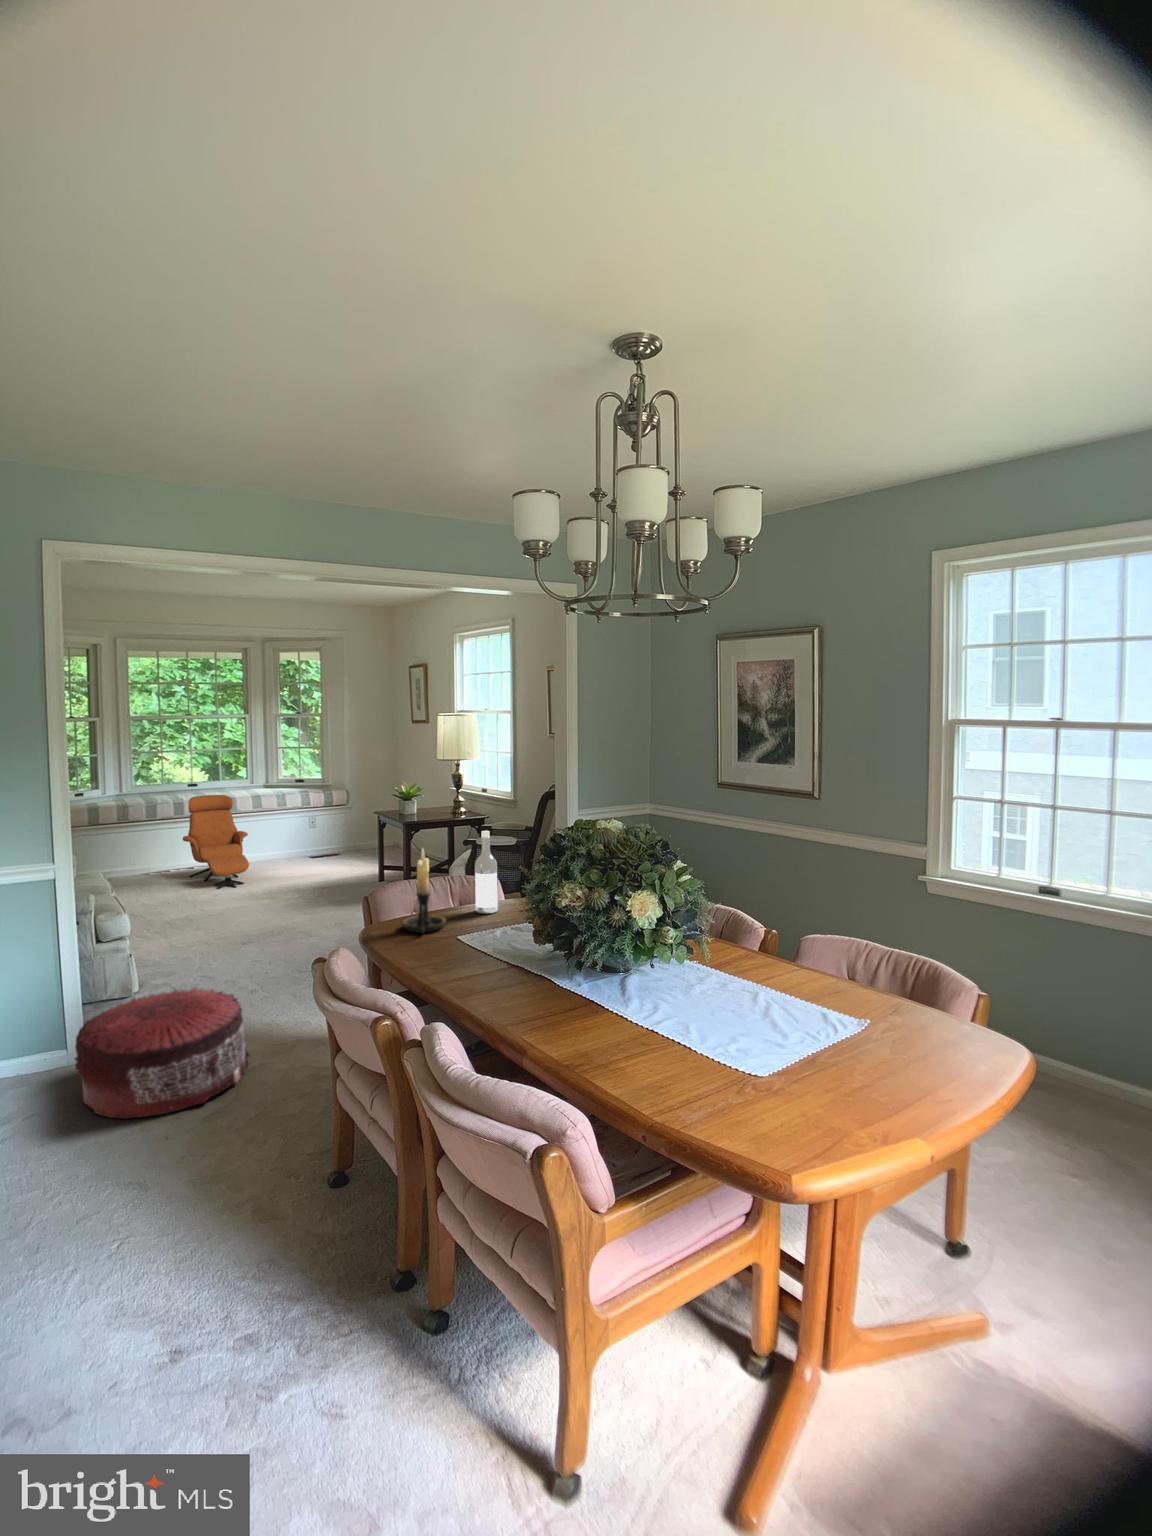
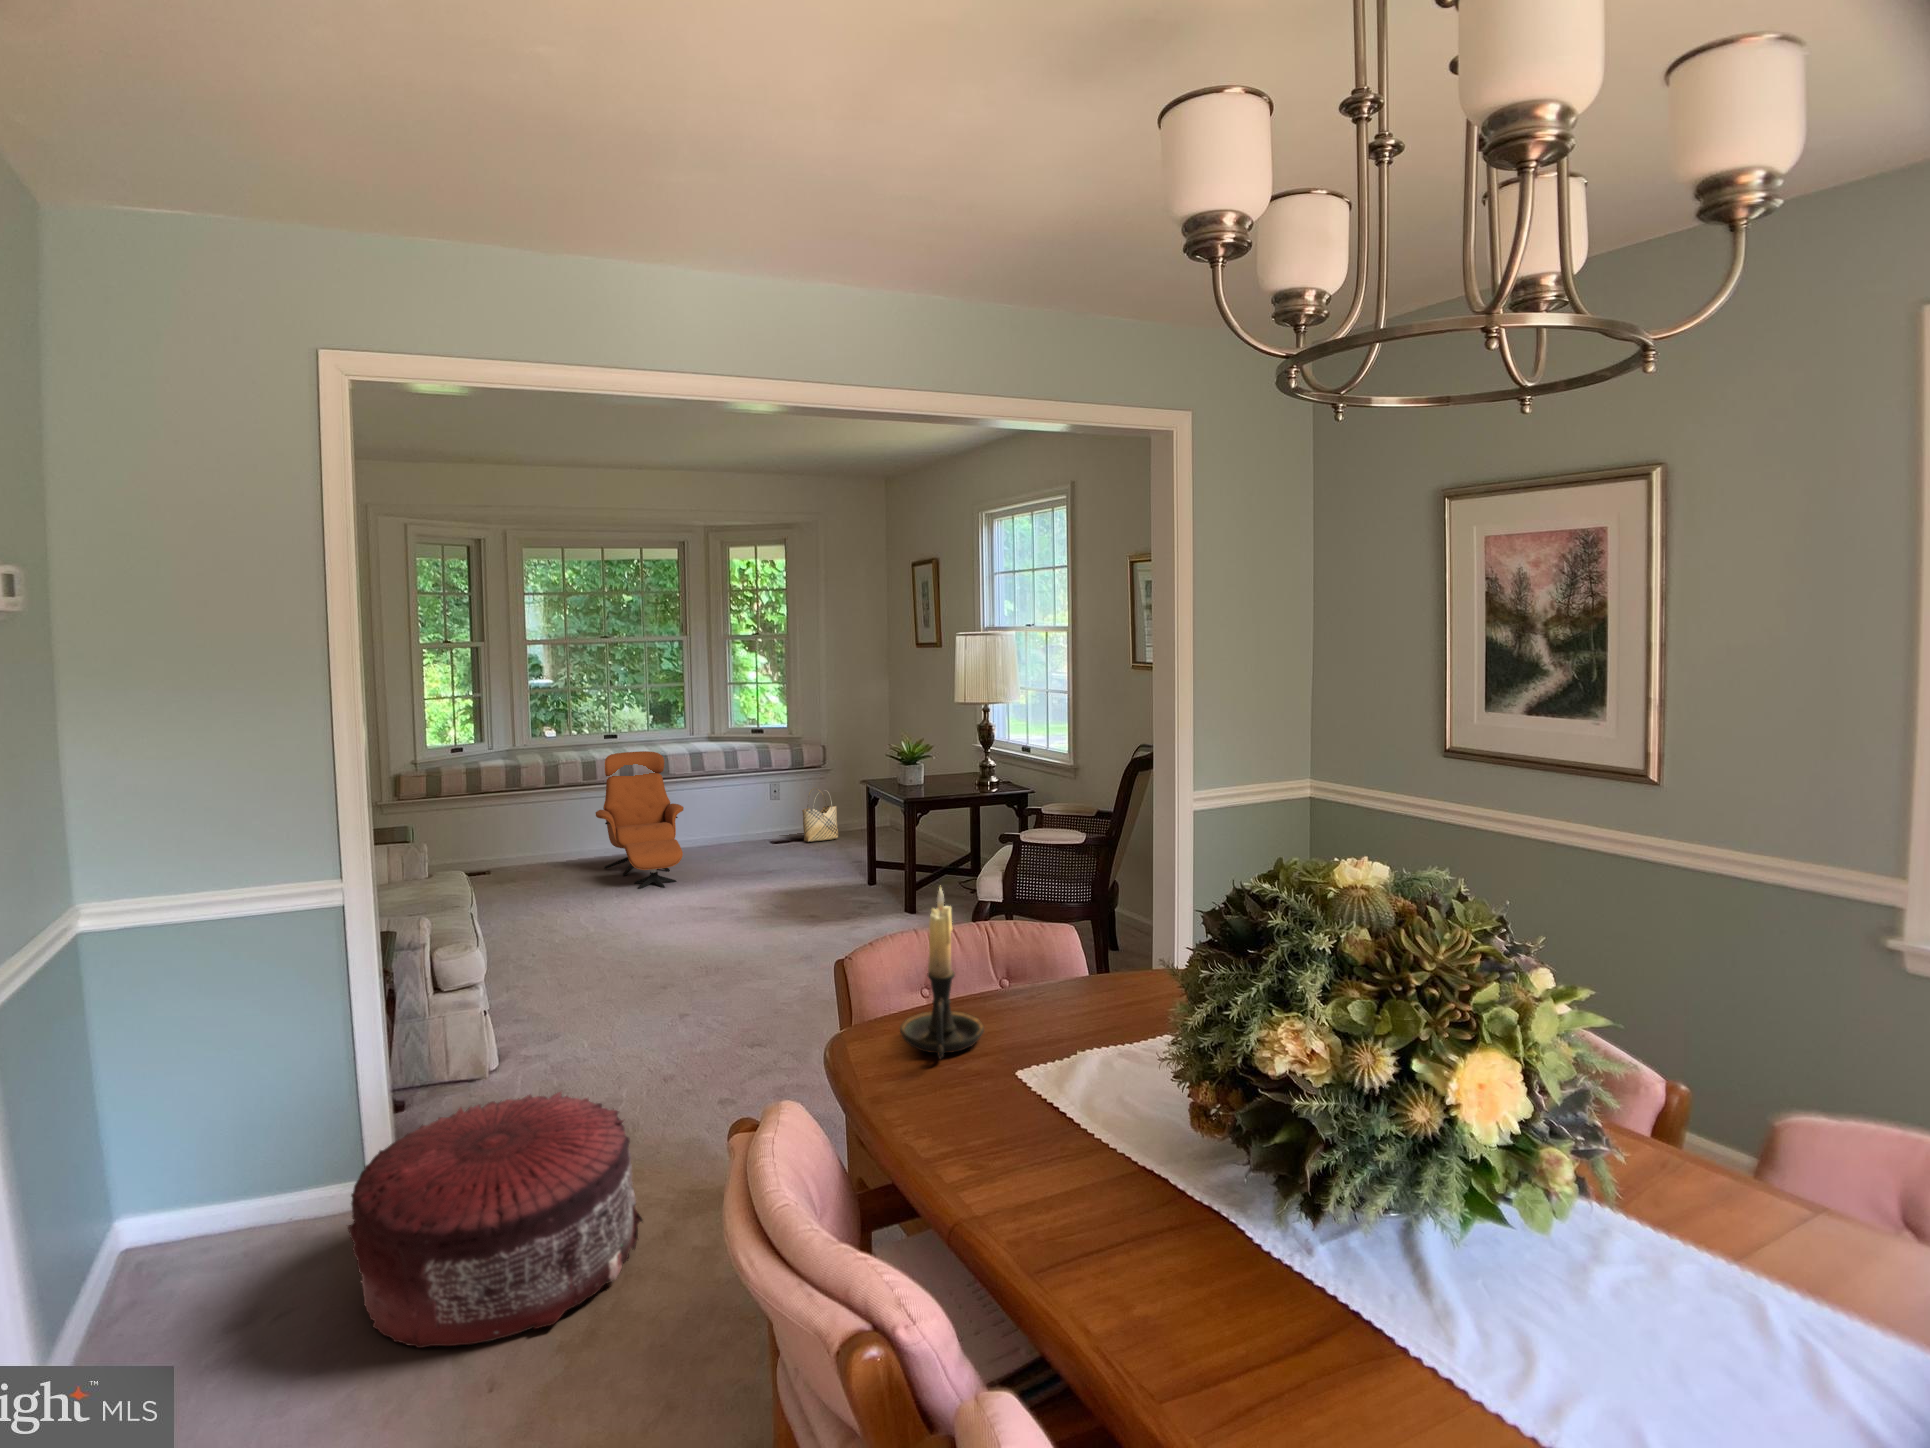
woven basket: none [333,820,359,857] -> present [802,788,838,842]
wine bottle: present [475,831,498,914] -> none [1036,849,1079,1009]

